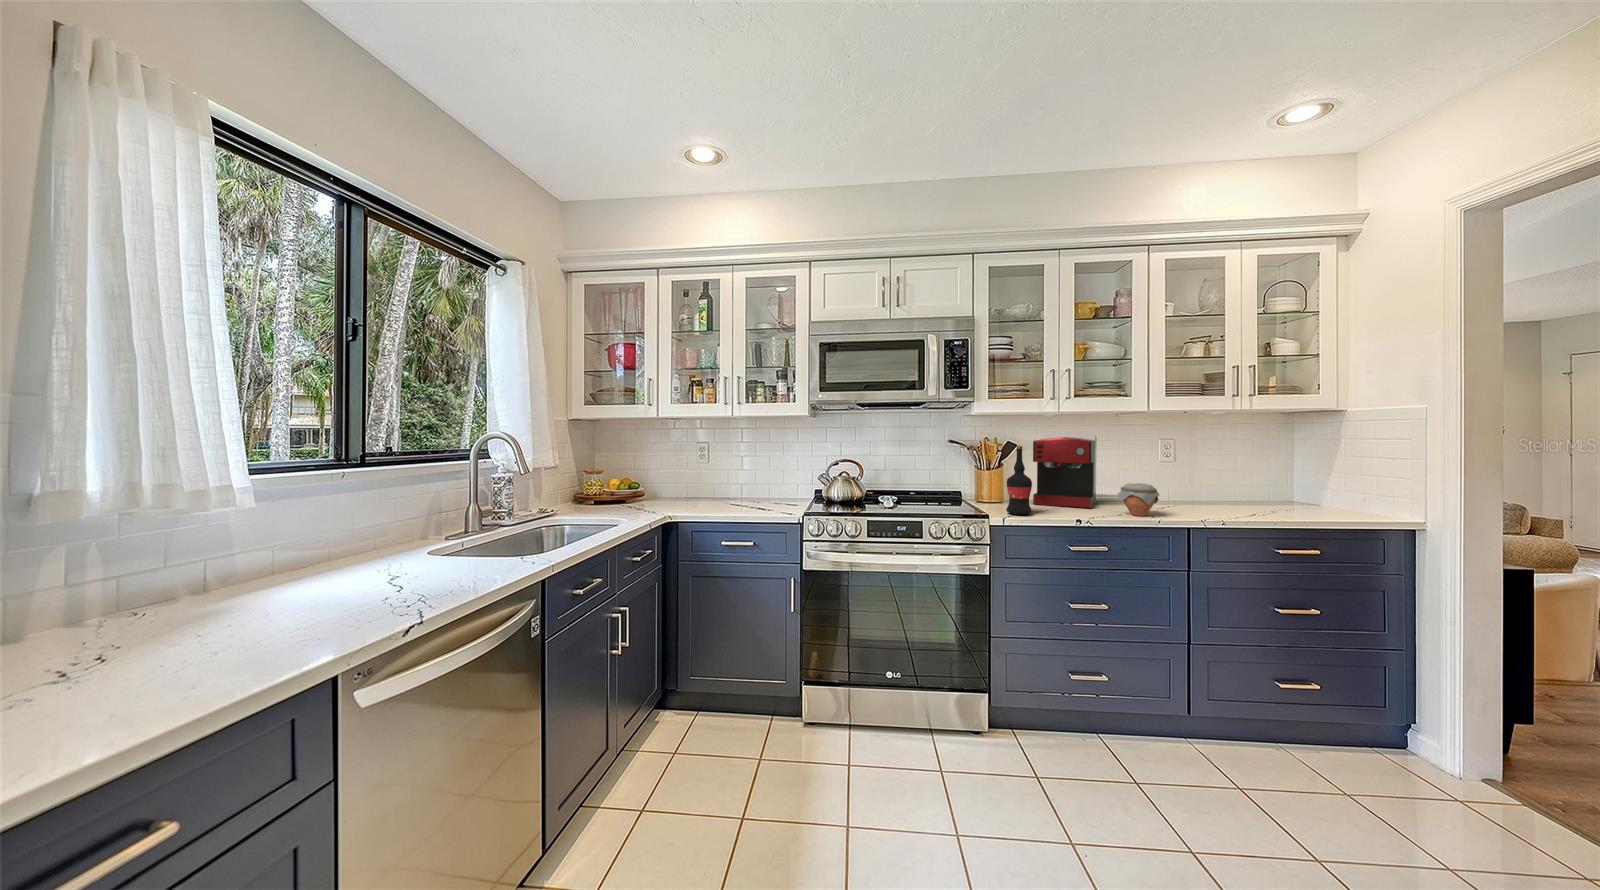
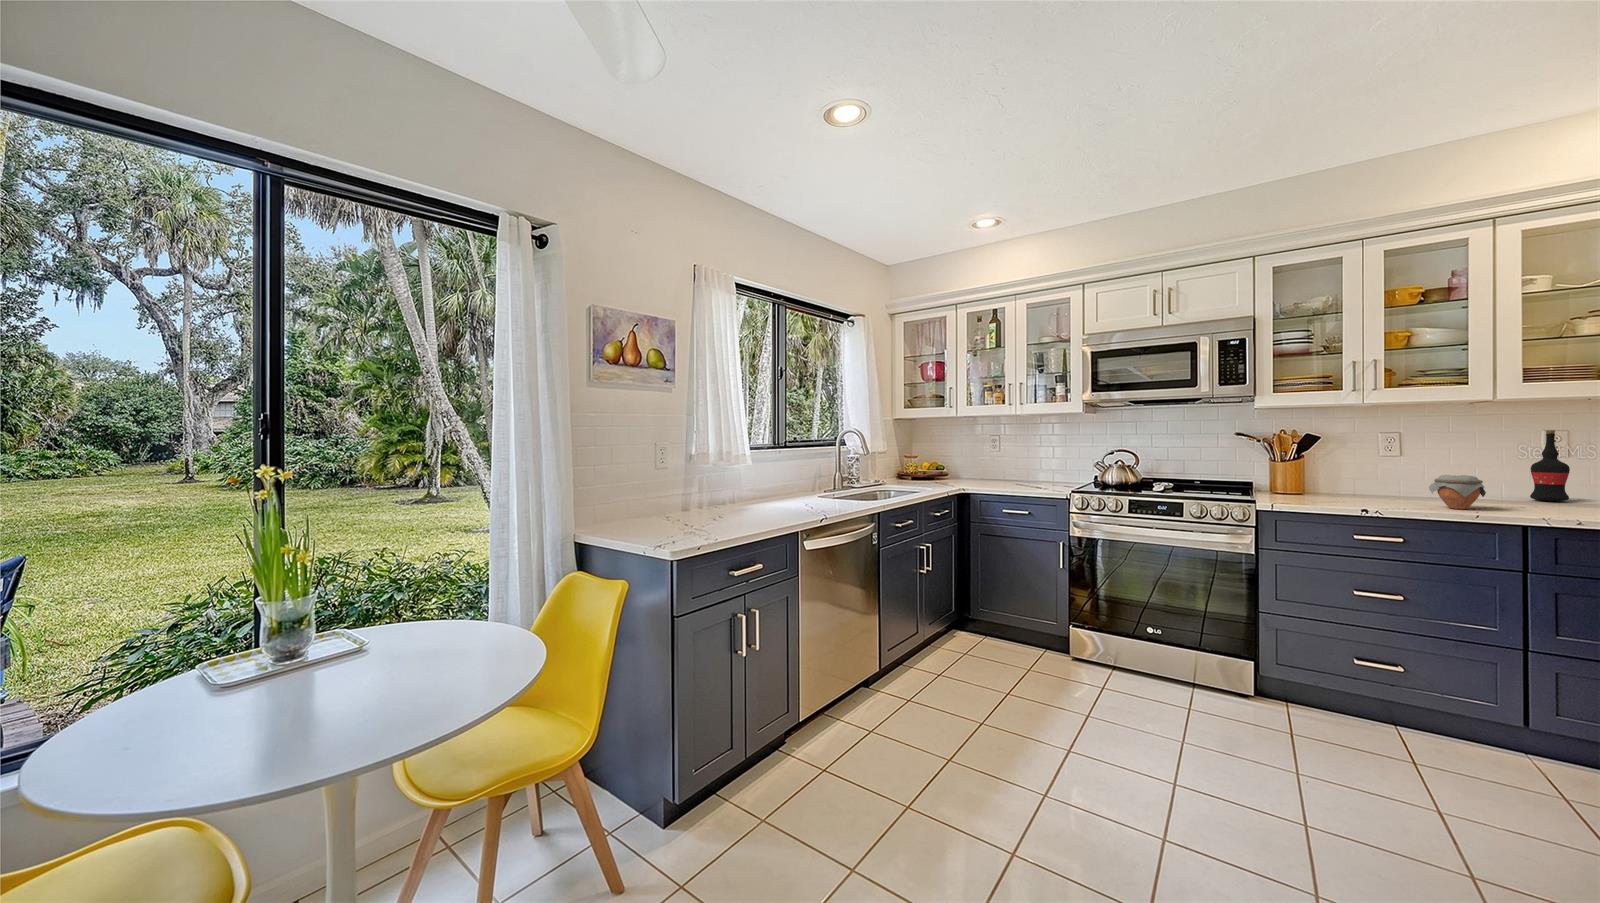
coffee maker: present [1033,431,1097,508] -> none [1333,422,1430,501]
wine bottle: present [1006,446,1032,515] -> present [1530,430,1570,501]

